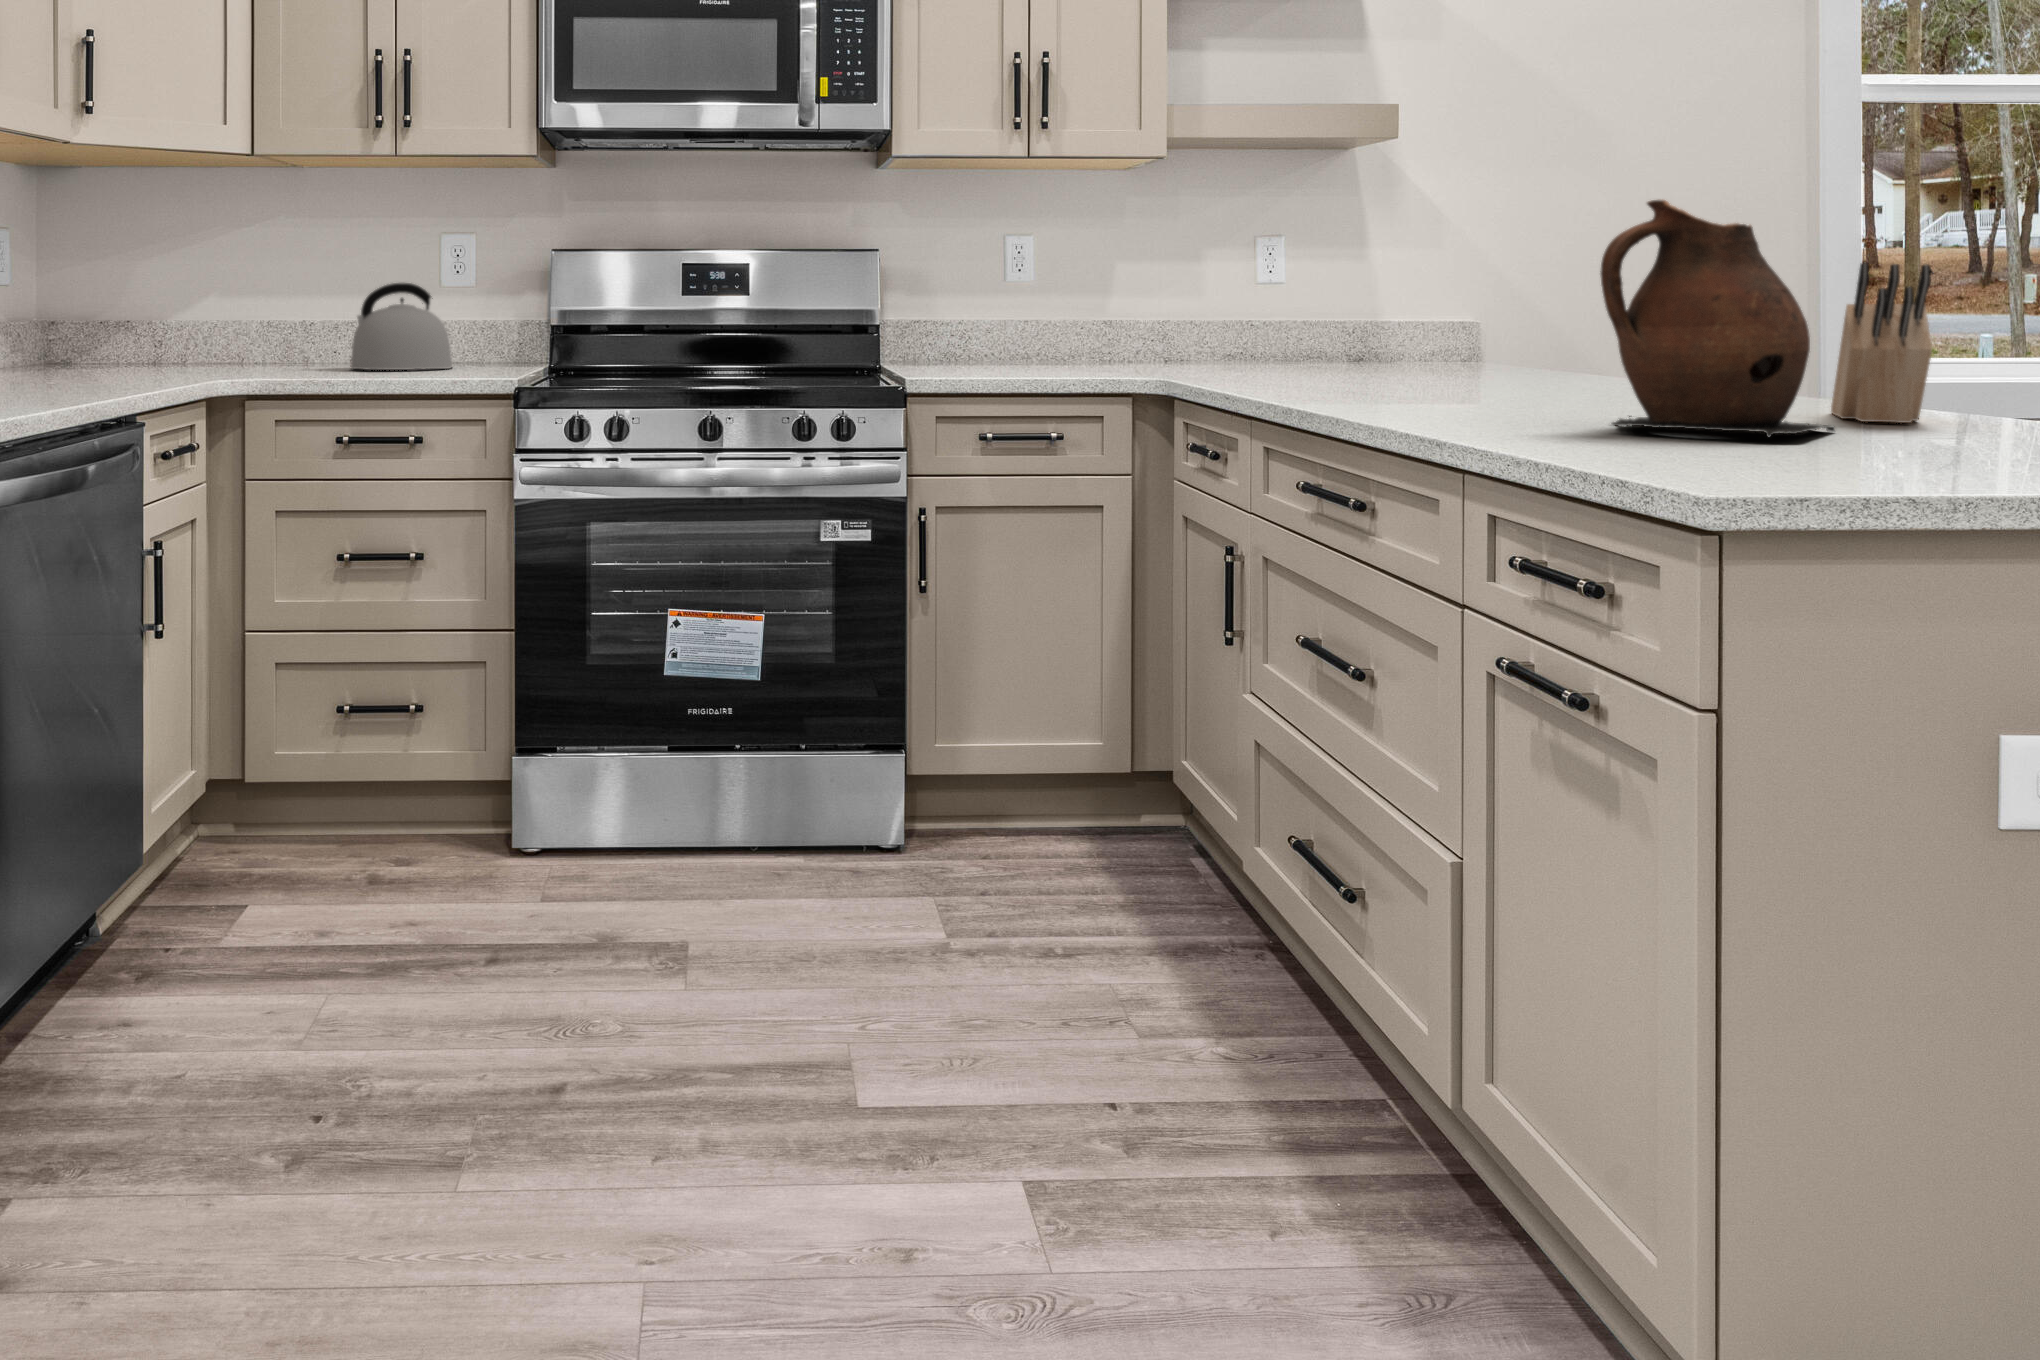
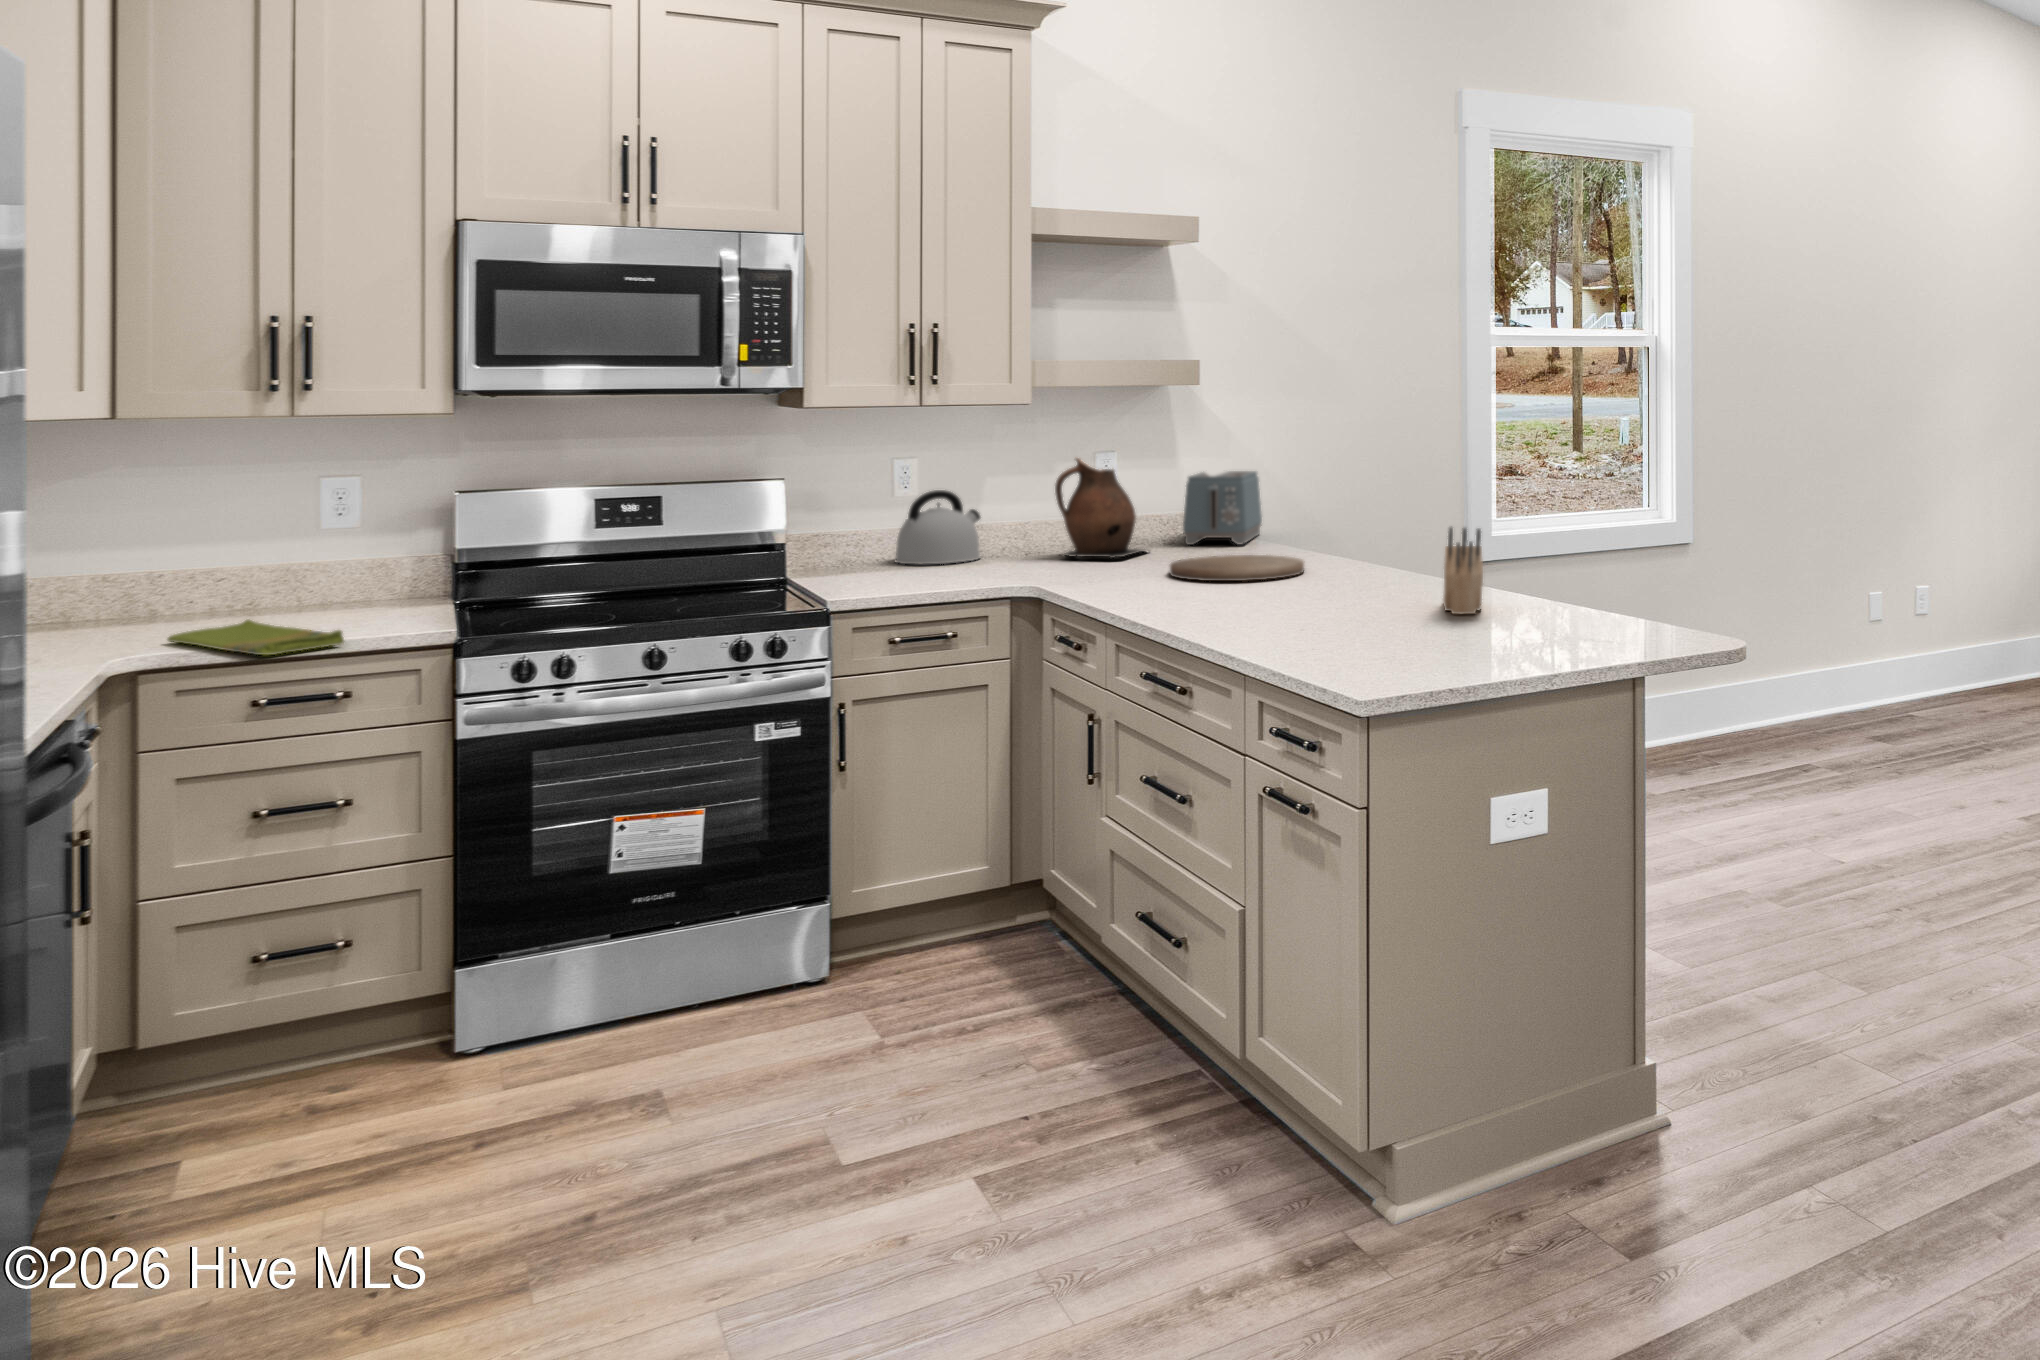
ceramic pitcher: present [1600,200,1835,437] -> present [1055,458,1145,558]
toaster: none [1372,271,1487,365] -> present [1183,471,1262,545]
kettle: present [351,283,452,370] -> present [895,490,980,564]
dish towel: none [285,364,410,387] -> present [168,620,344,655]
cutting board: none [1351,364,1559,385] -> present [1170,555,1304,581]

